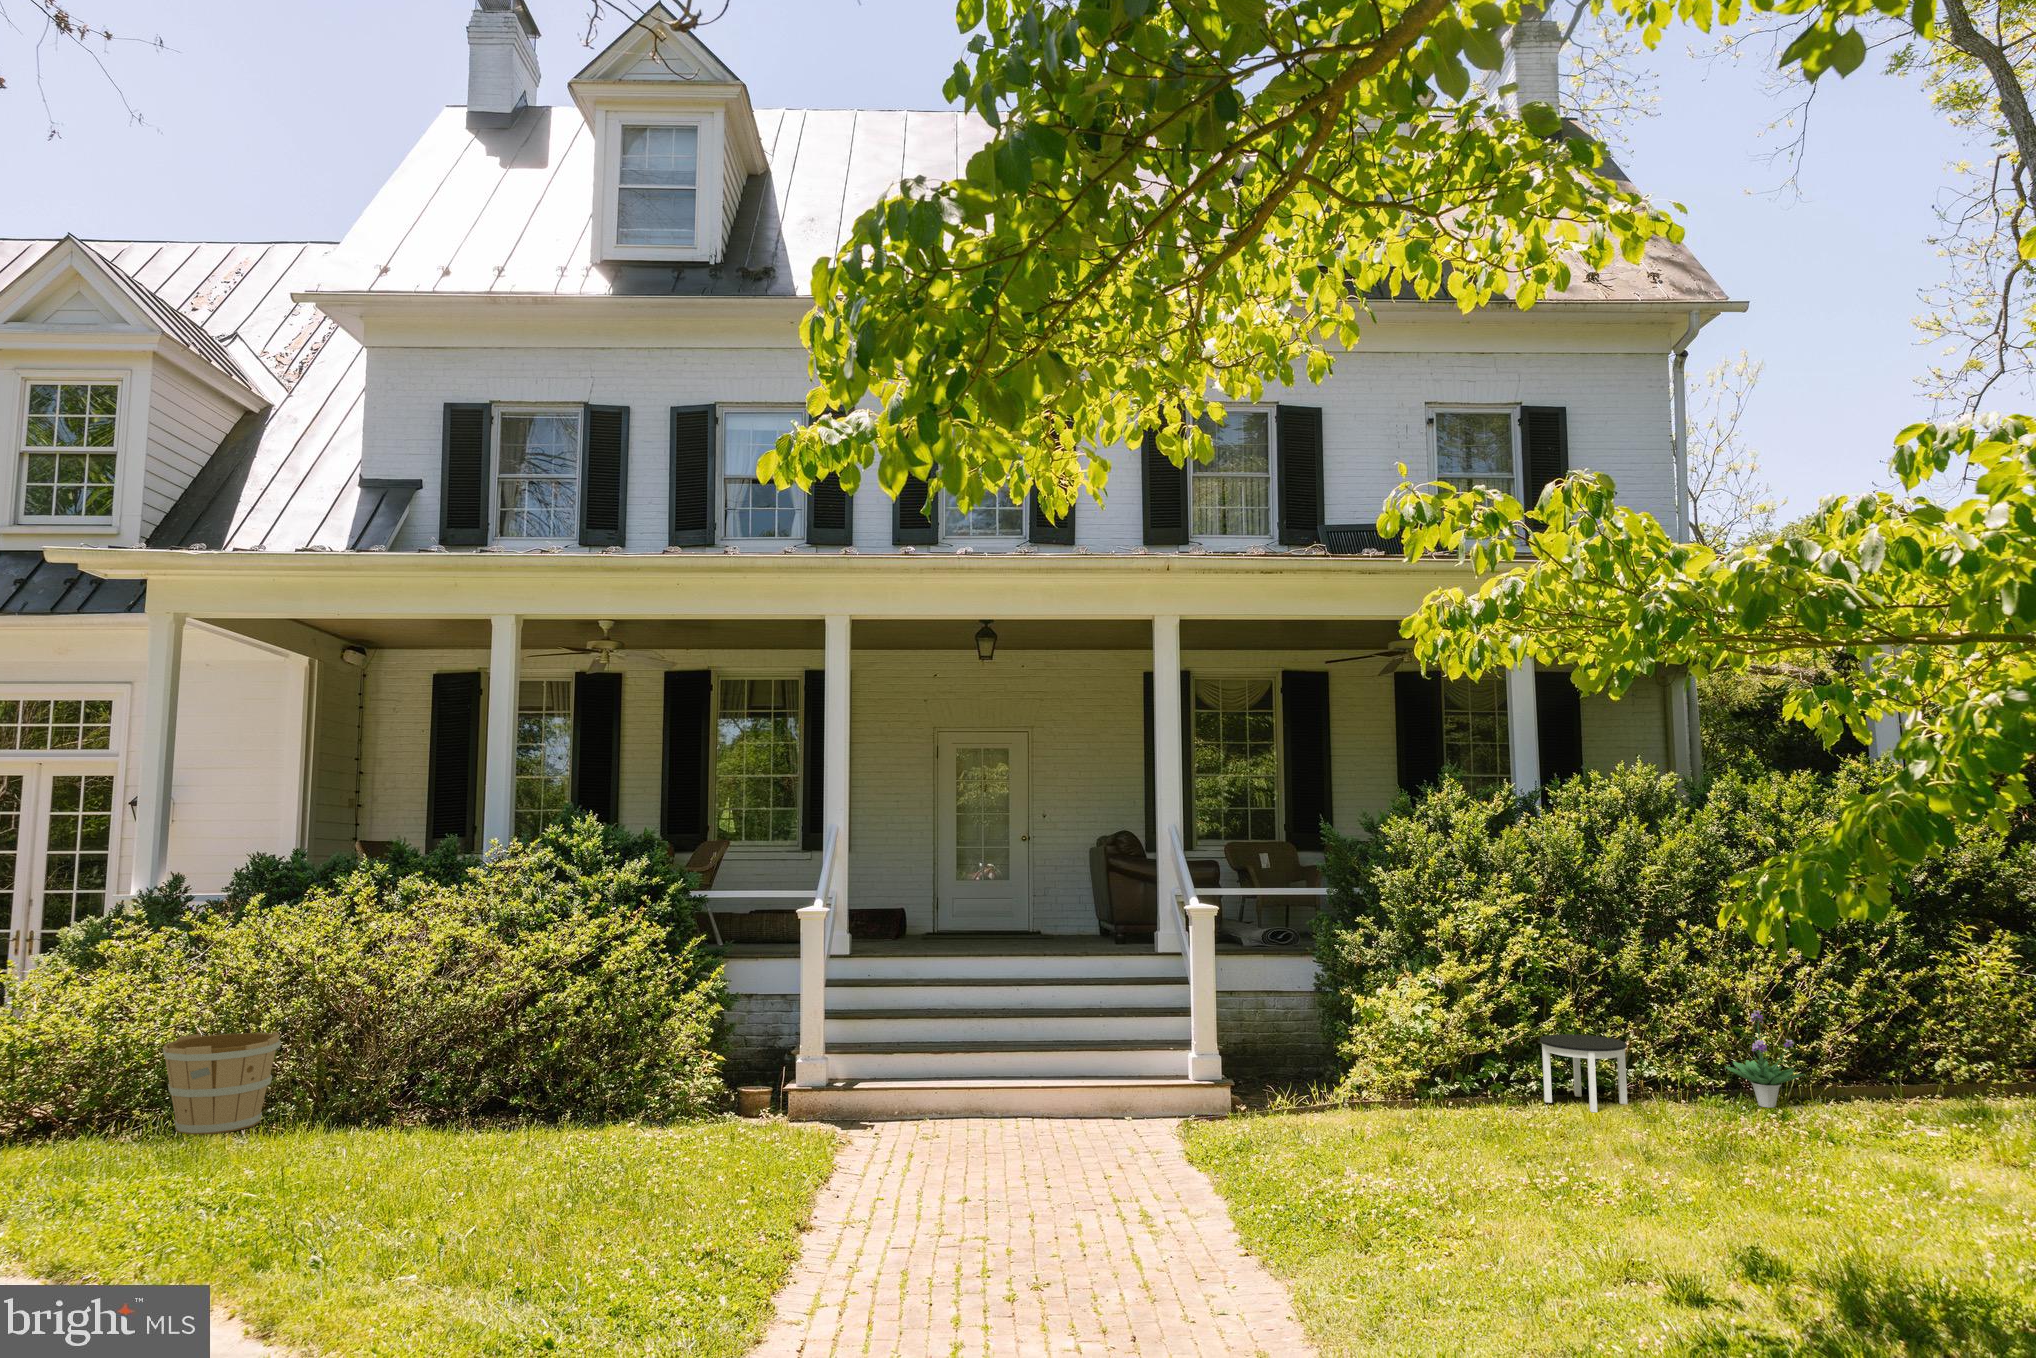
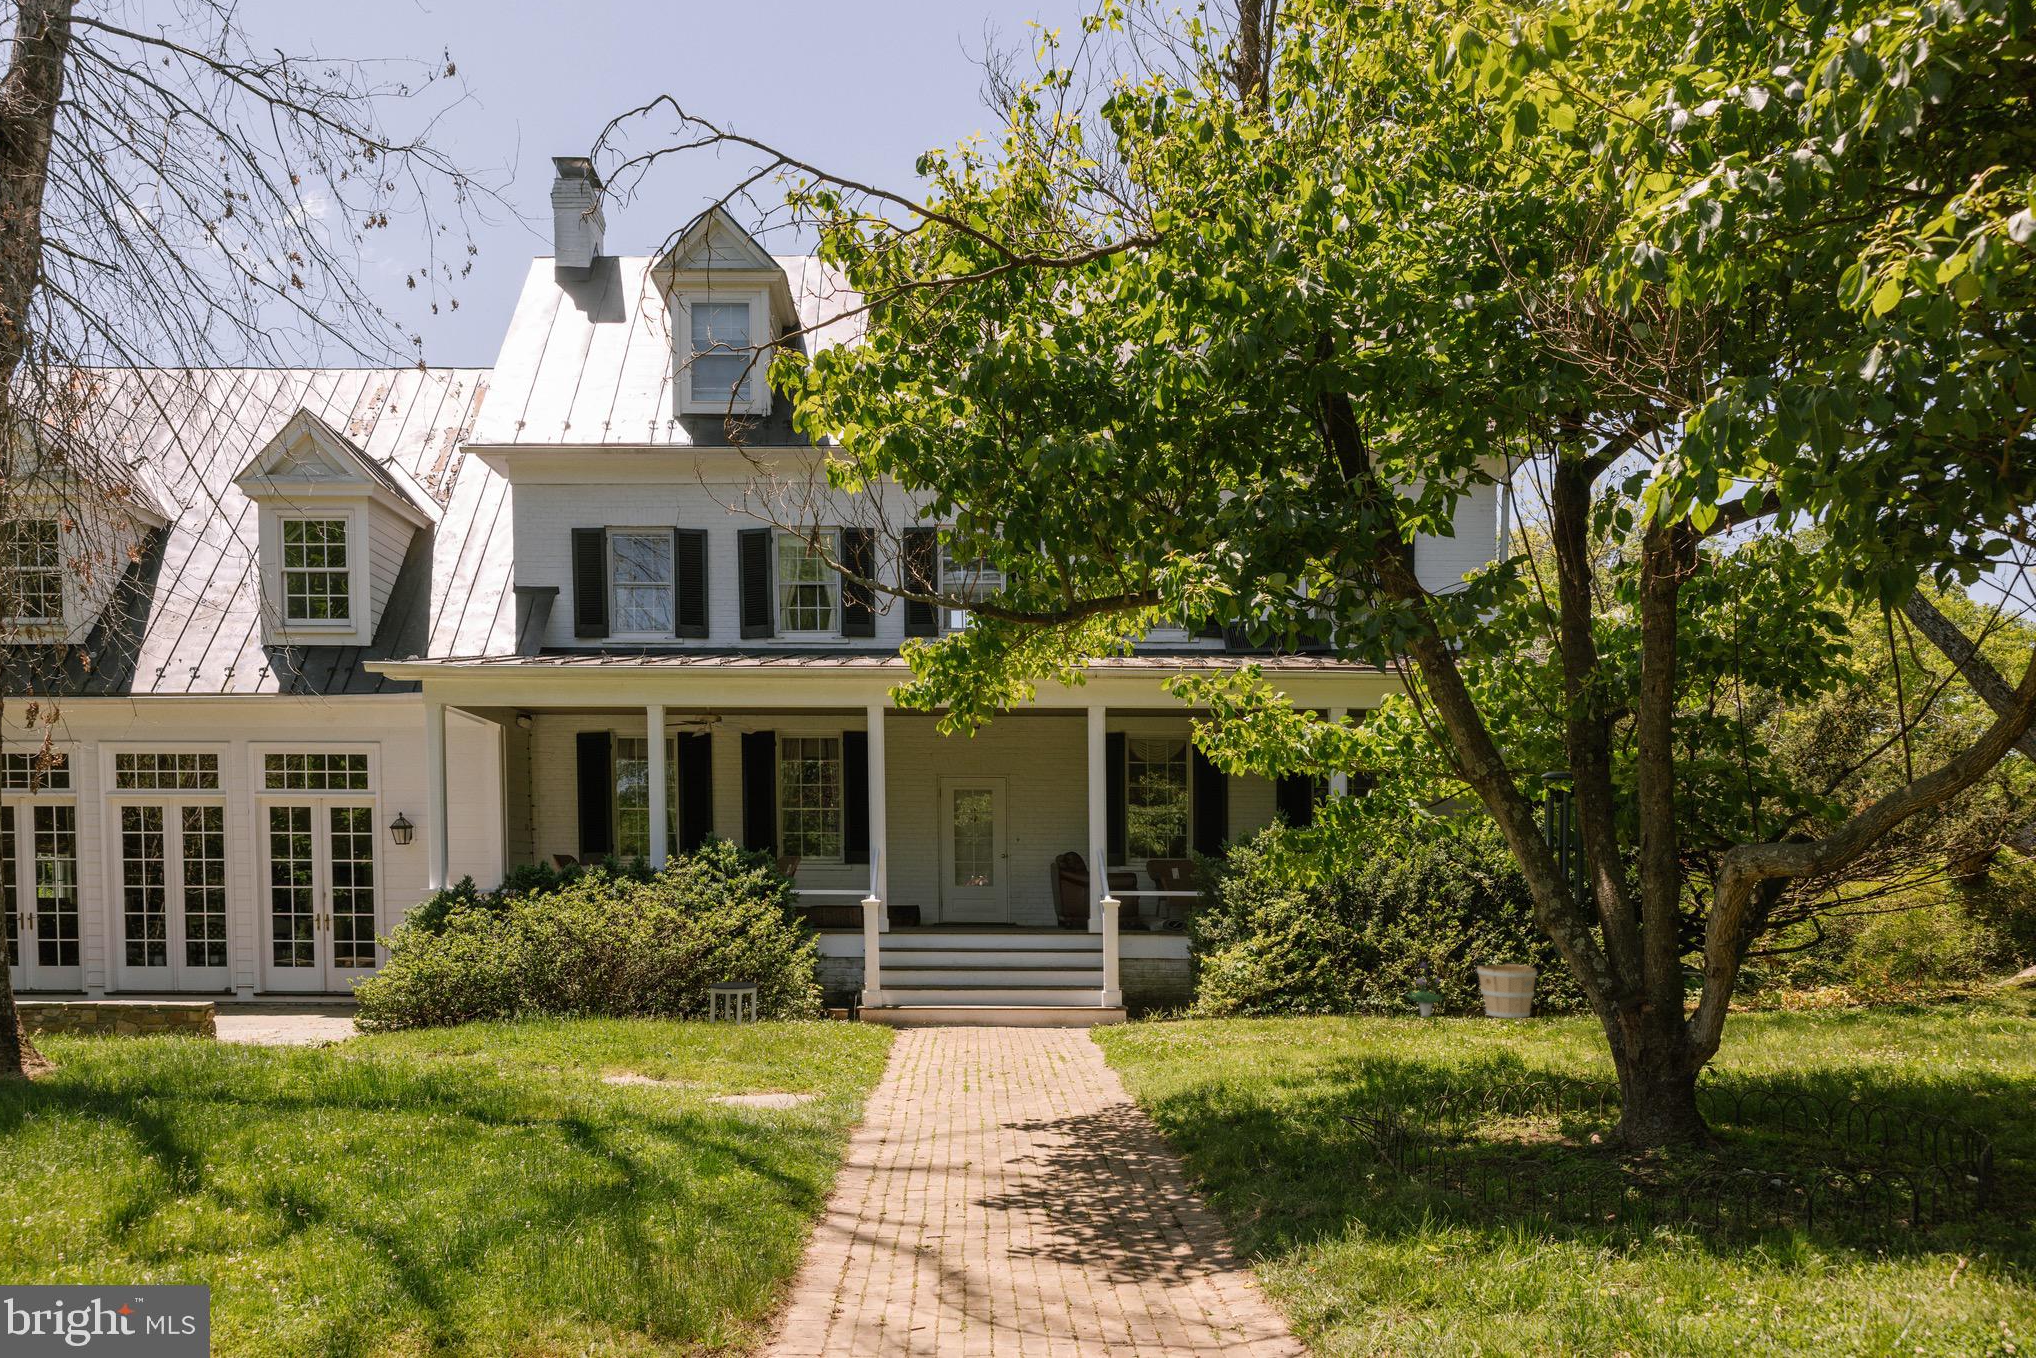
wooden bucket: present [163,1031,281,1134] -> present [1477,964,1537,1018]
round table: present [1540,1034,1627,1112] -> present [710,982,758,1025]

